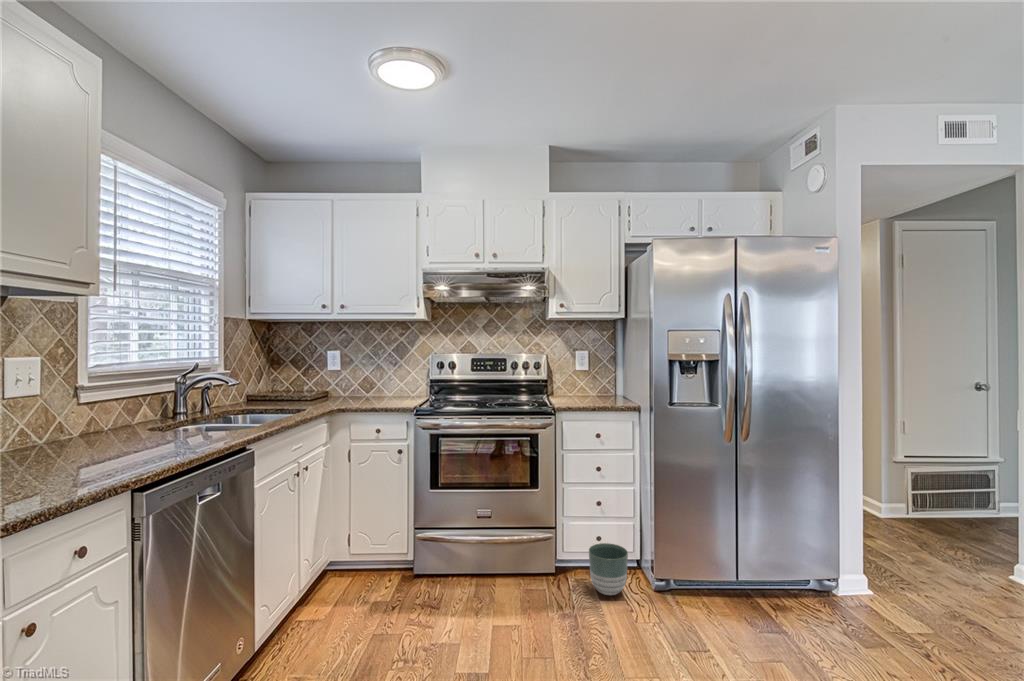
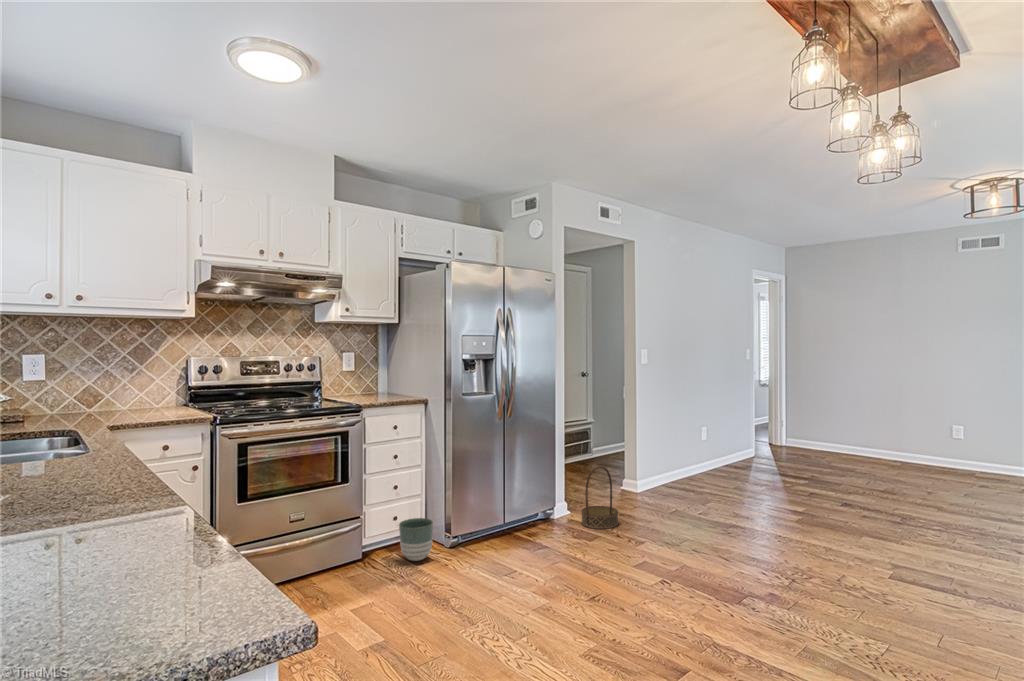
basket: none [877,539,951,646] -> present [581,466,618,529]

